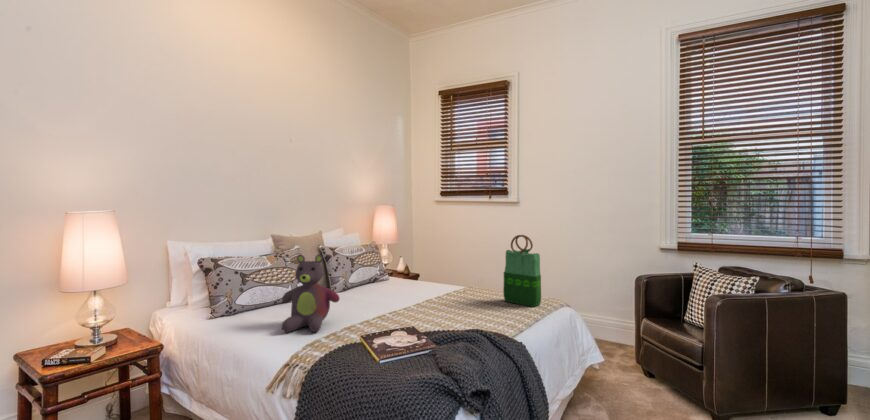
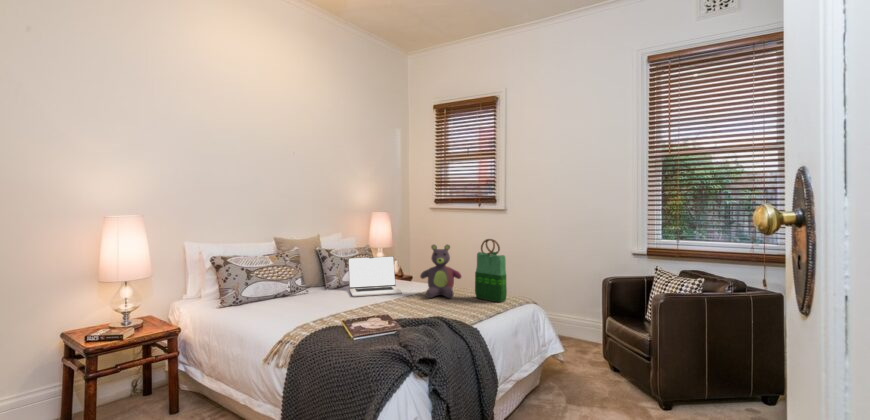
laptop: none [356,254,419,302] -> present [348,256,402,297]
stuffed bear: present [282,255,339,332] -> present [420,245,461,298]

